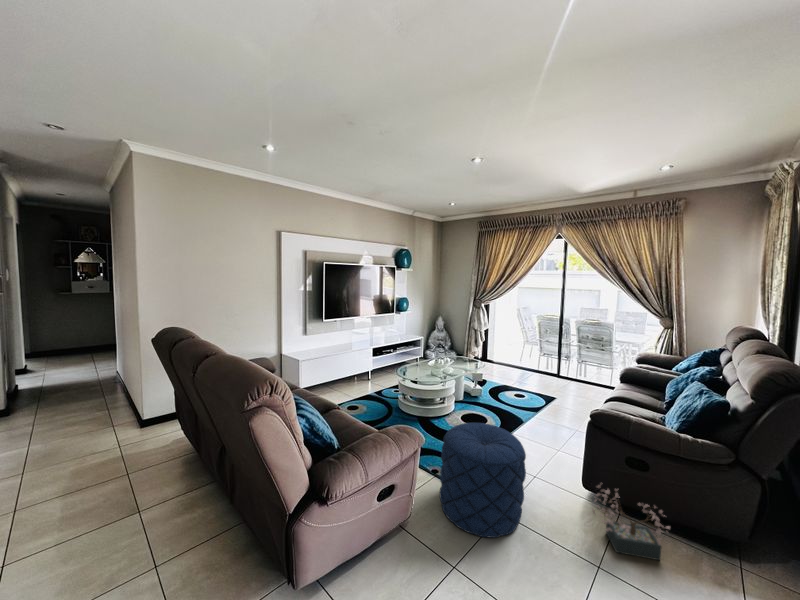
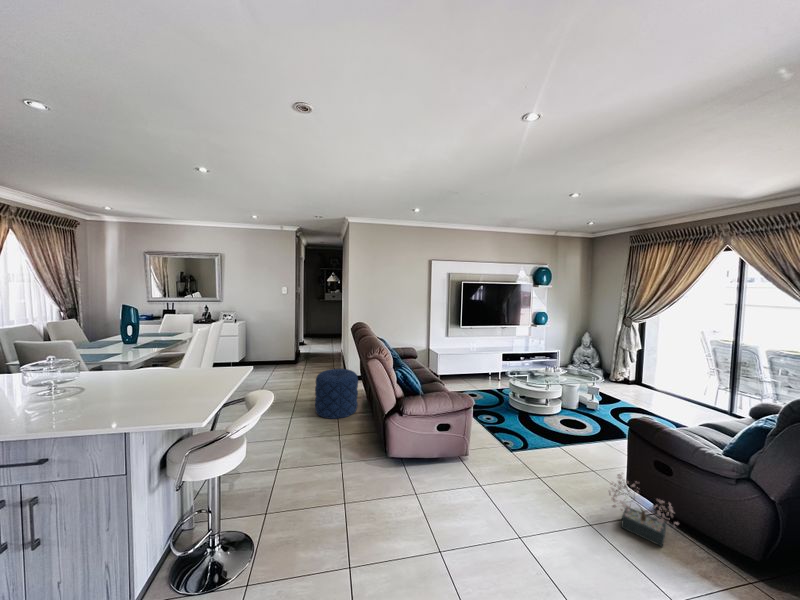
pouf: present [439,423,526,538] -> present [315,369,358,419]

